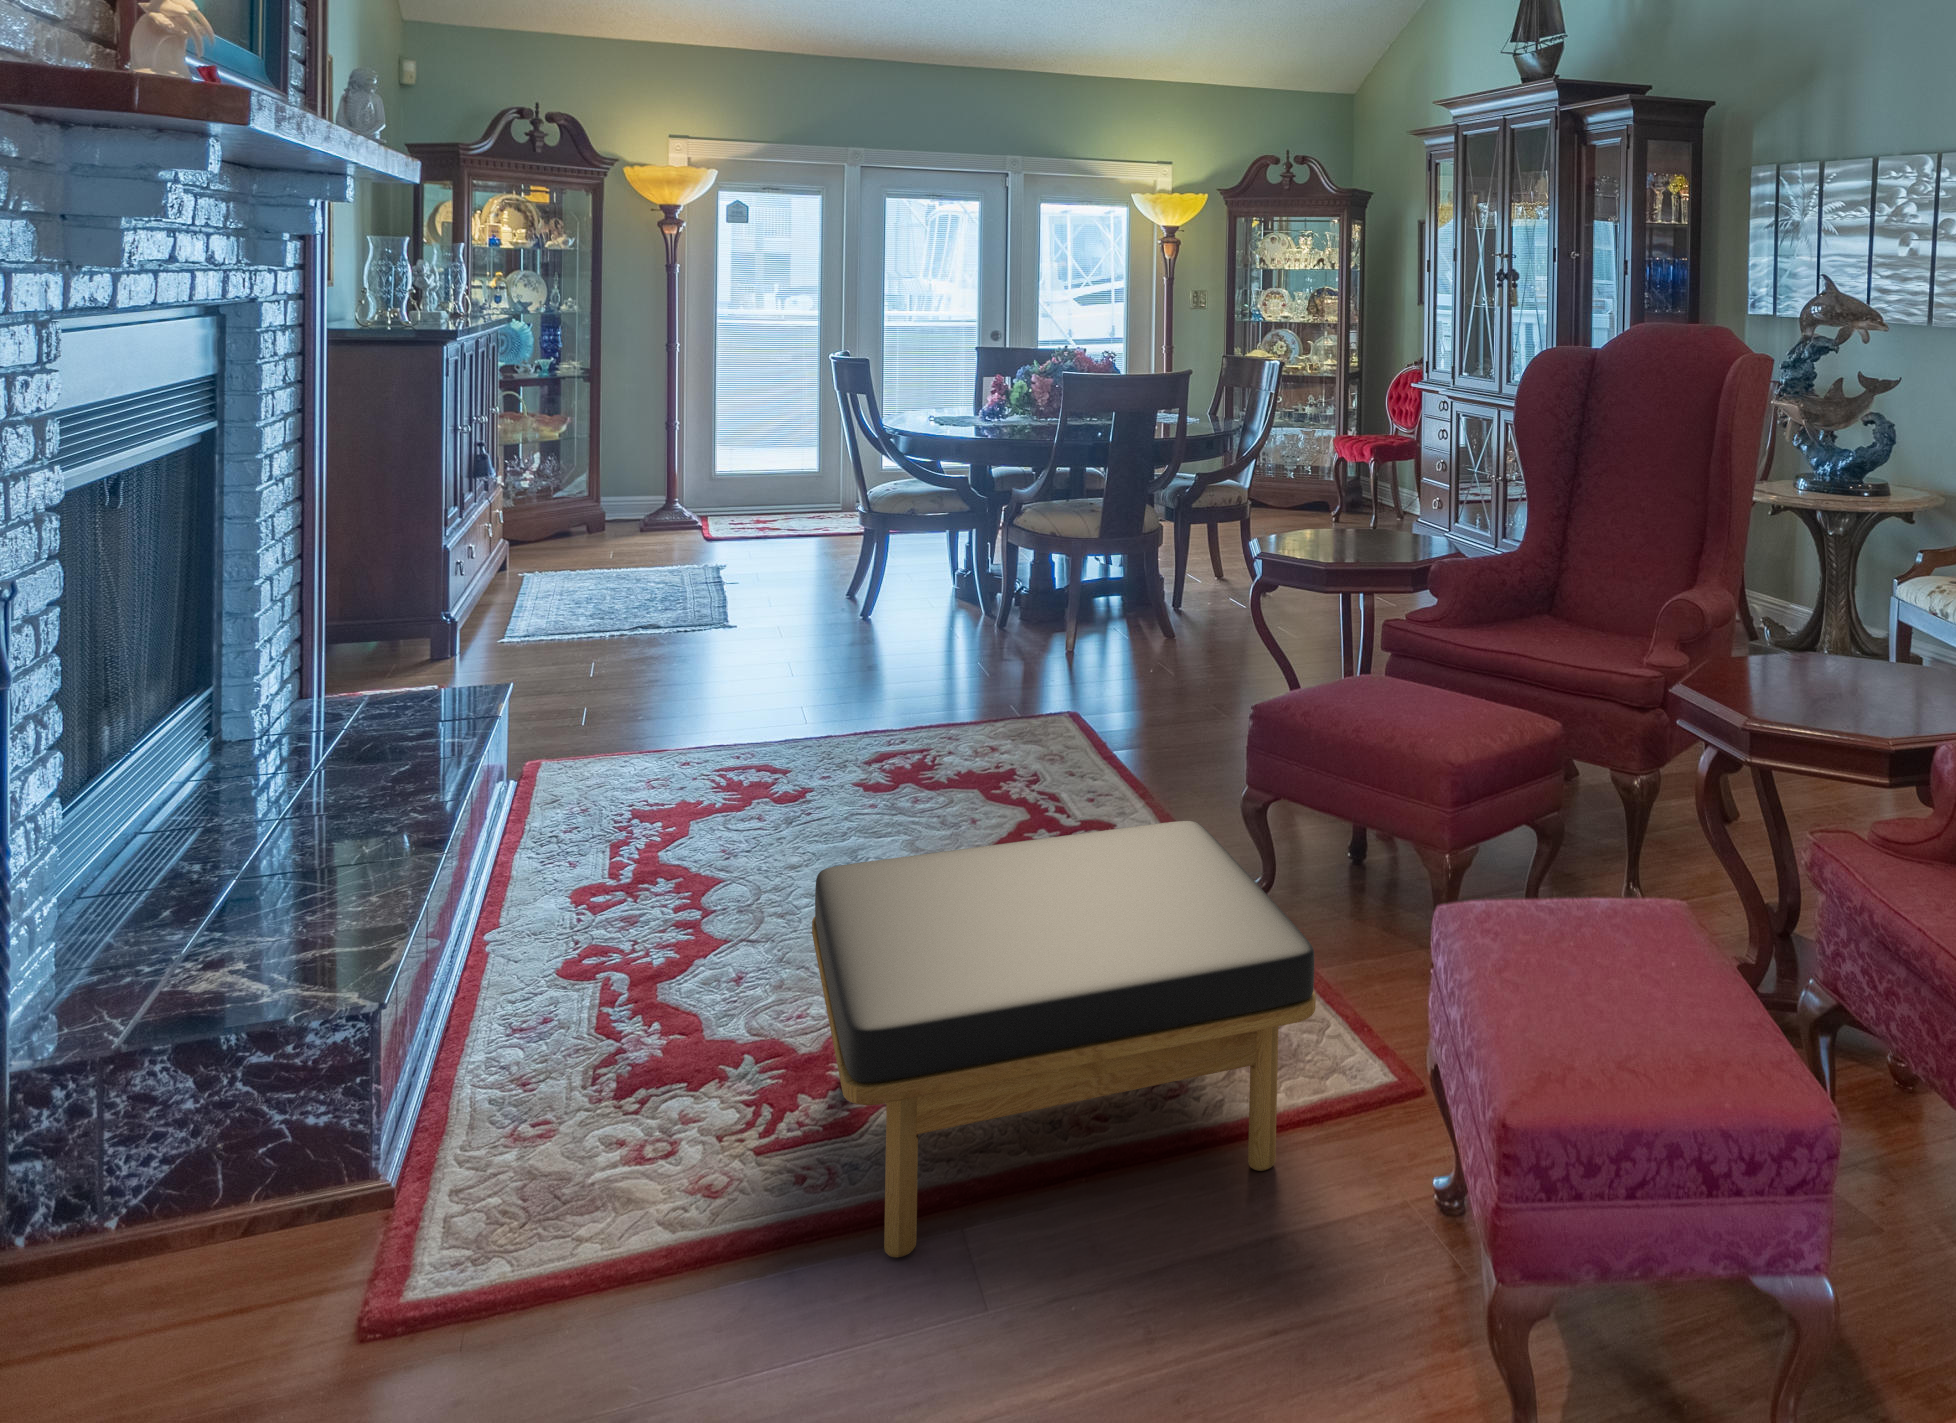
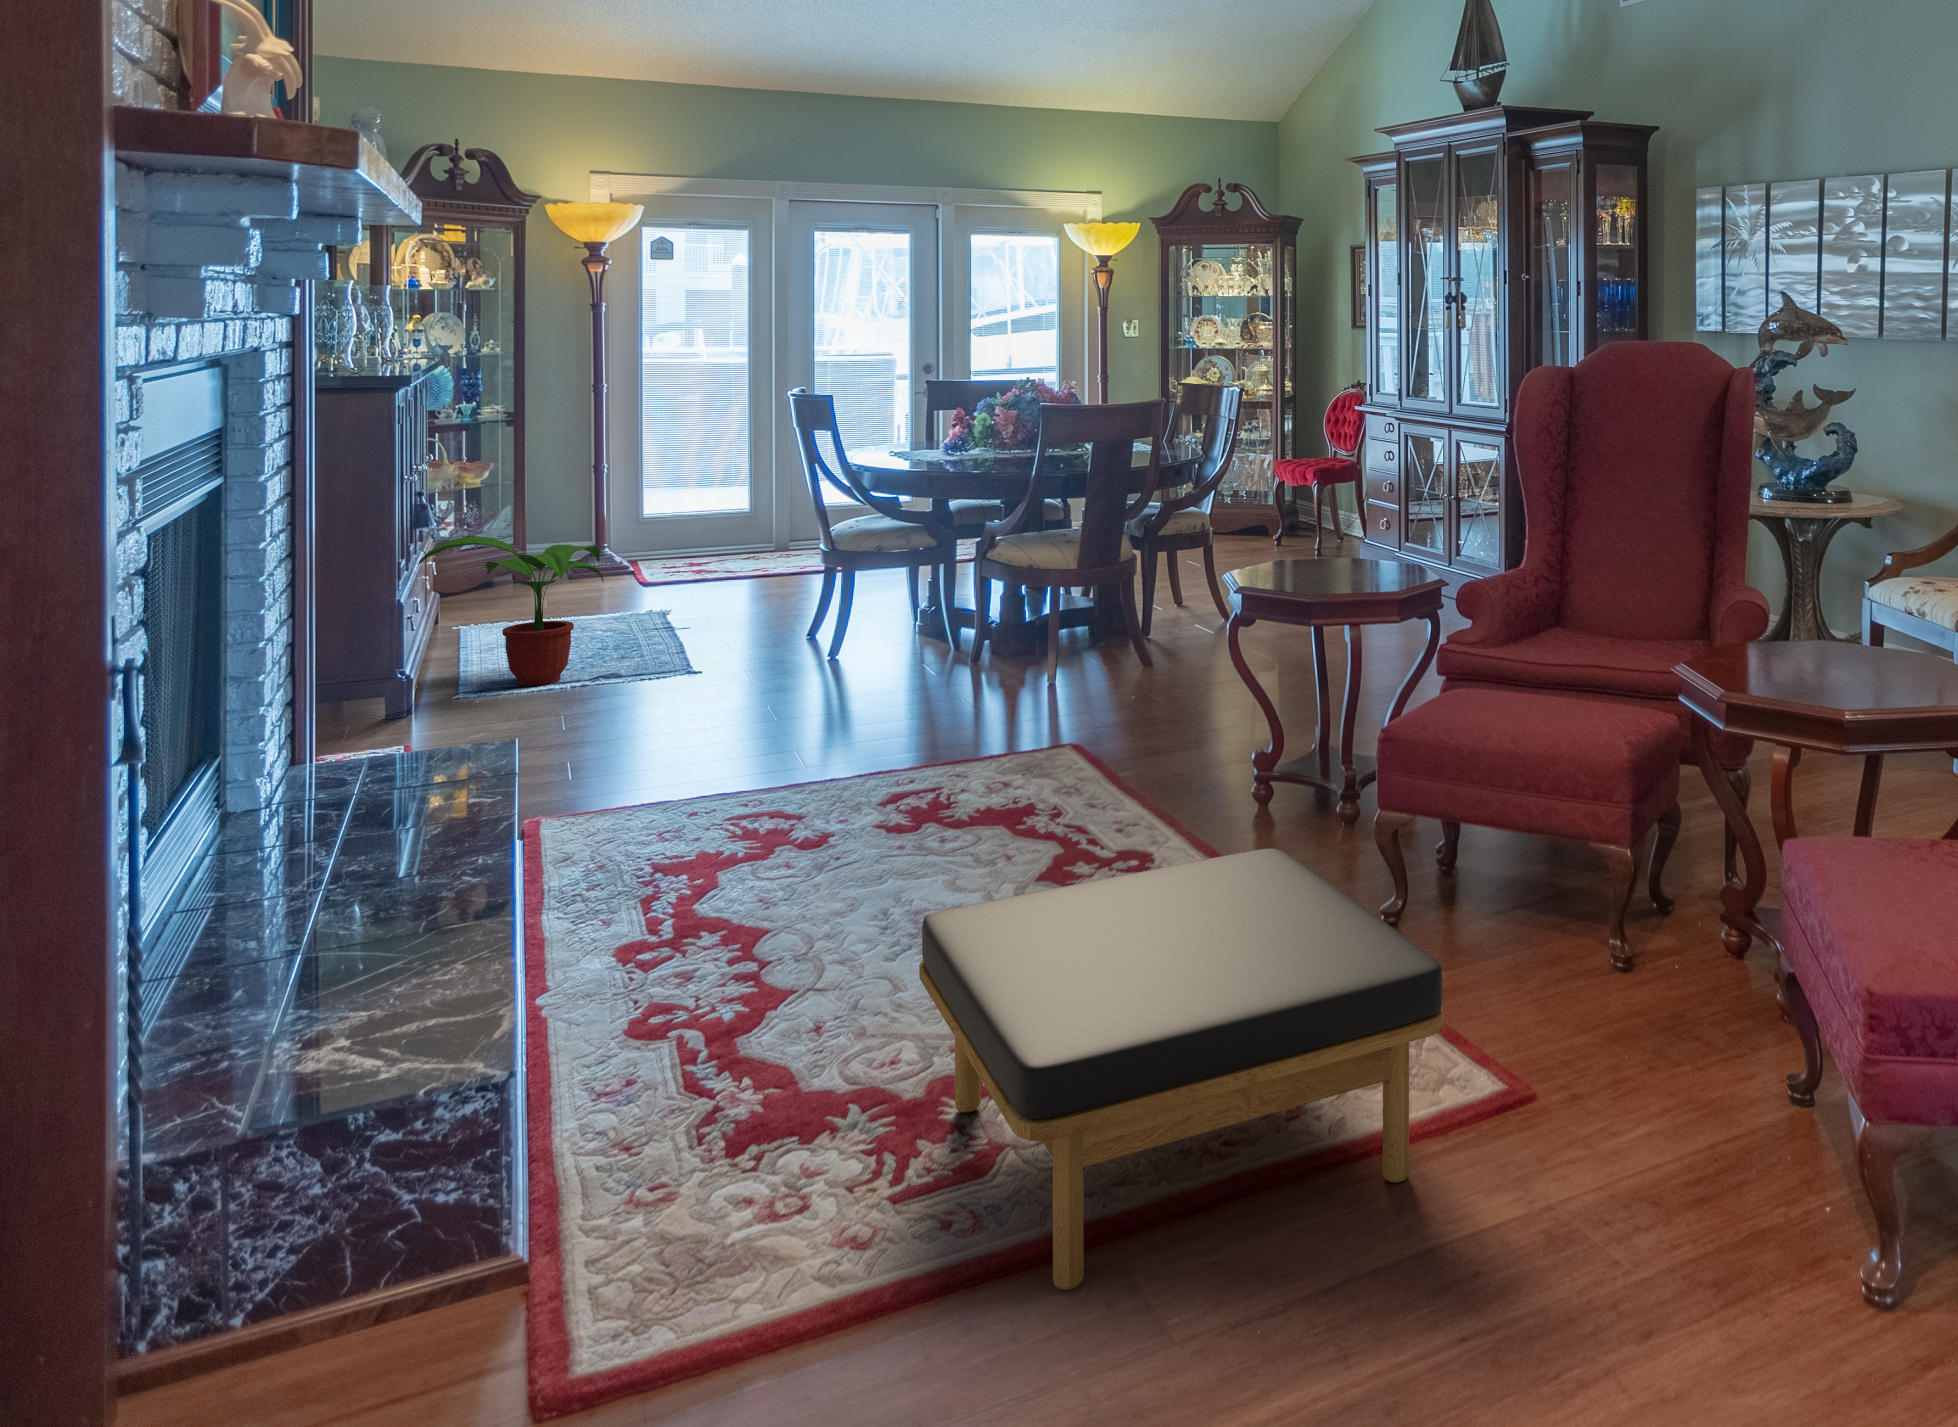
potted plant: none [476,482,657,628] -> present [419,536,604,686]

